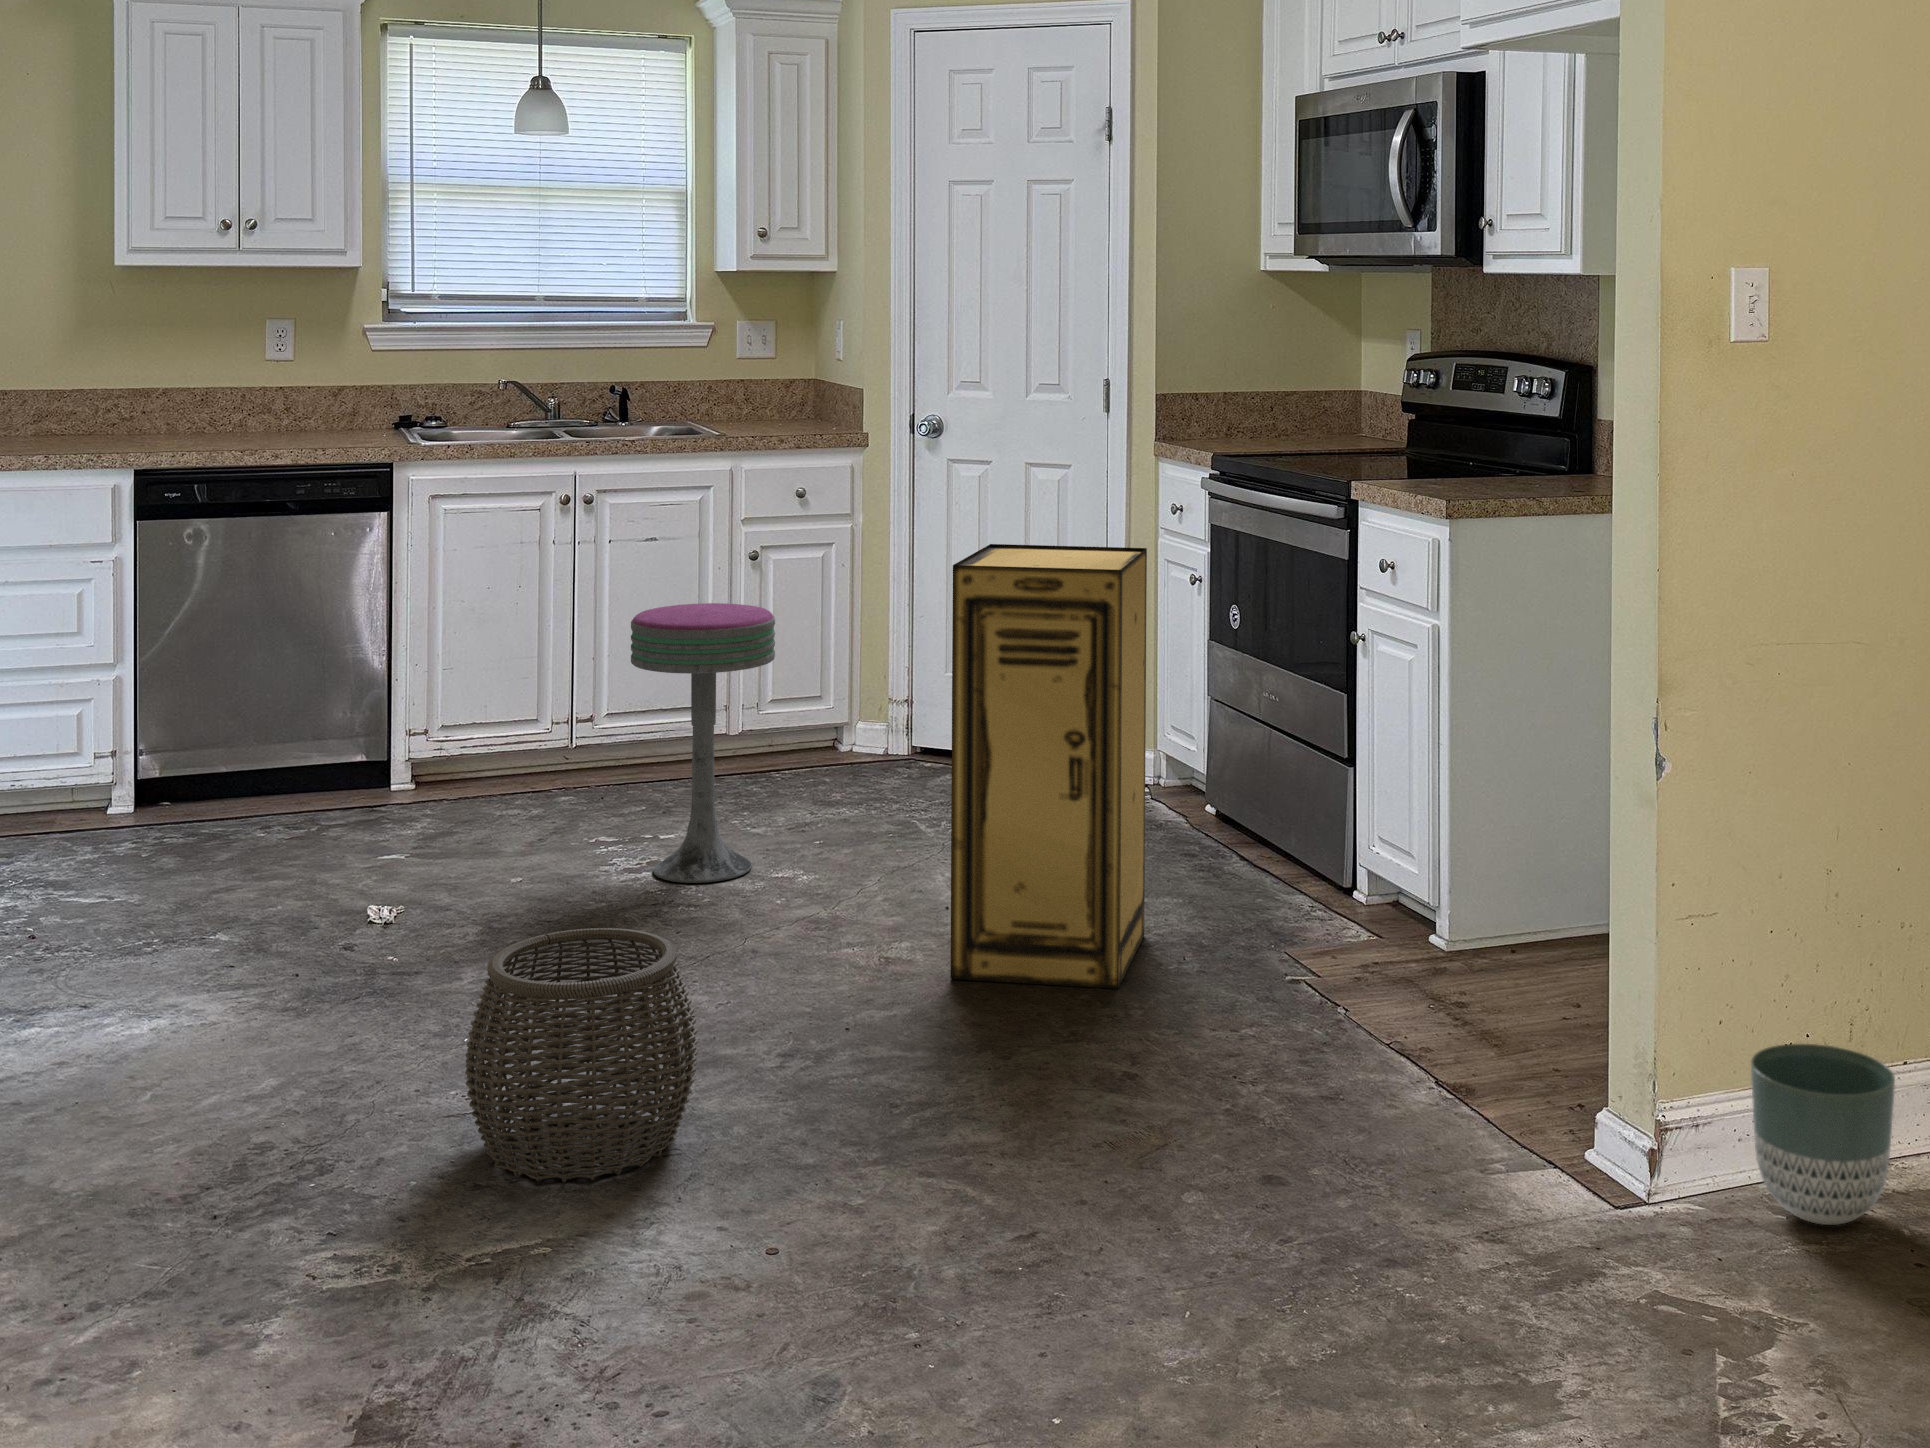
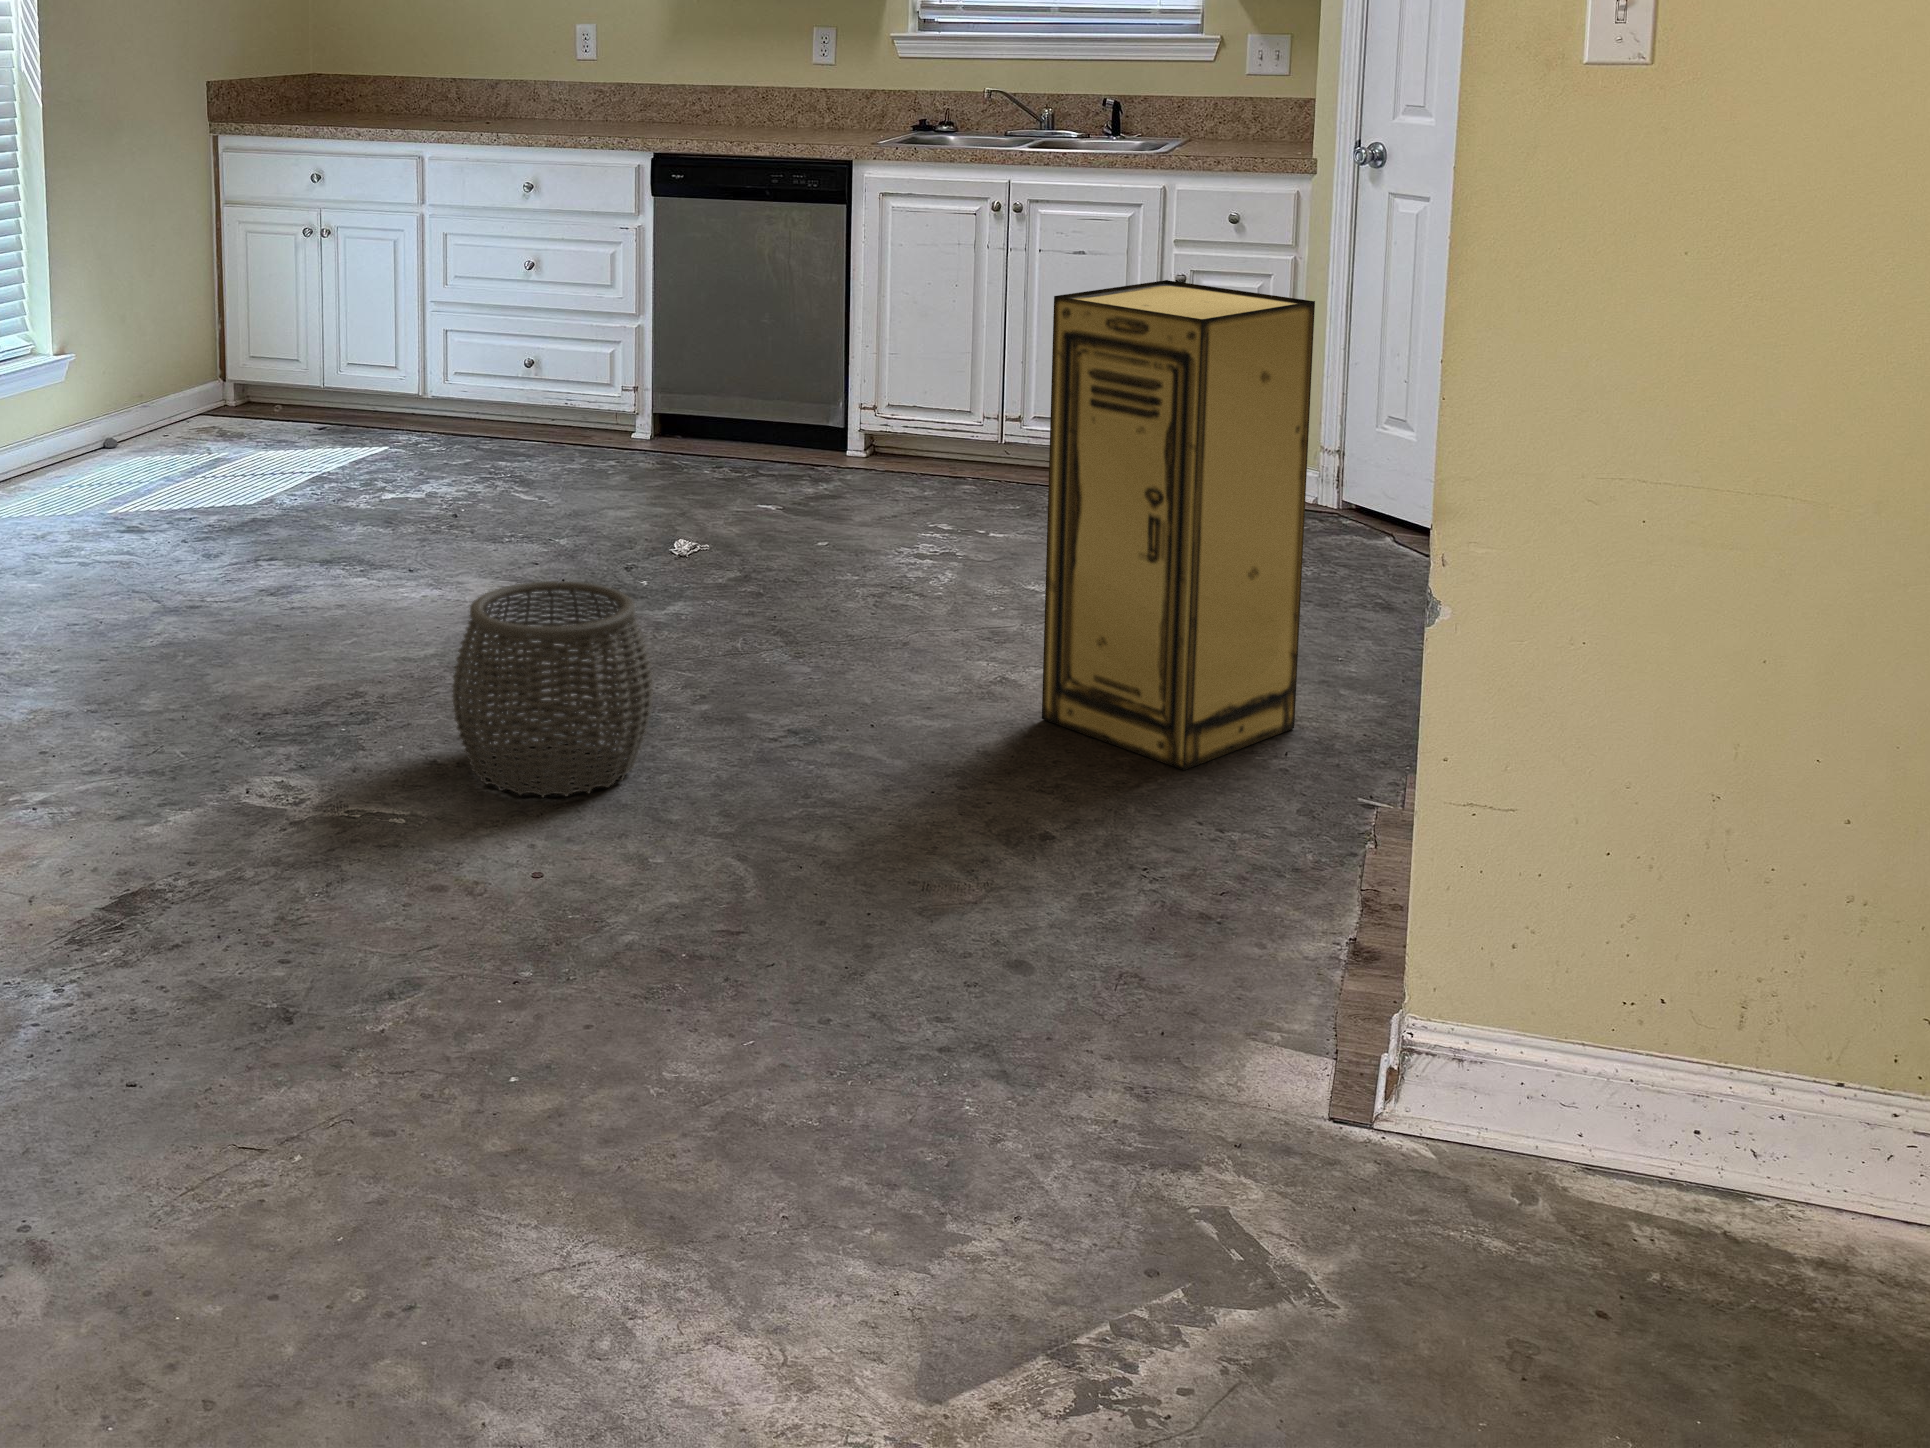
bar stool: present [631,603,775,883] -> none [920,315,1061,585]
planter: present [1751,1044,1895,1225] -> none [1509,1027,1711,1277]

